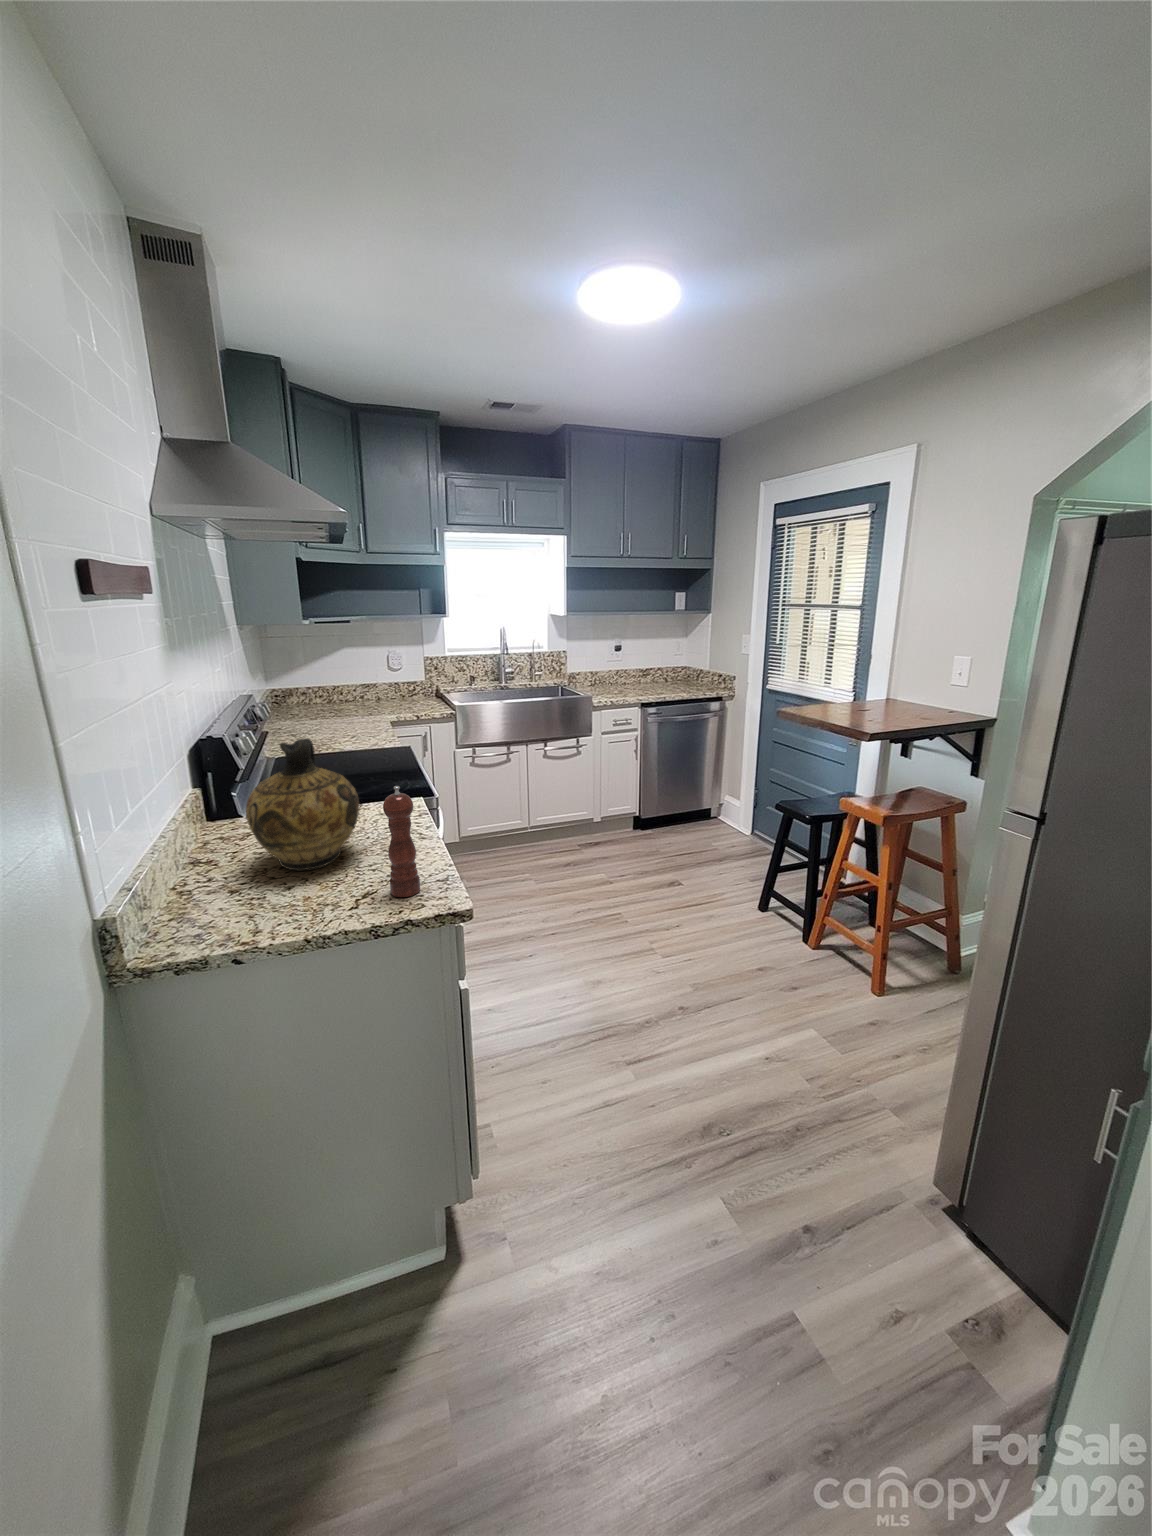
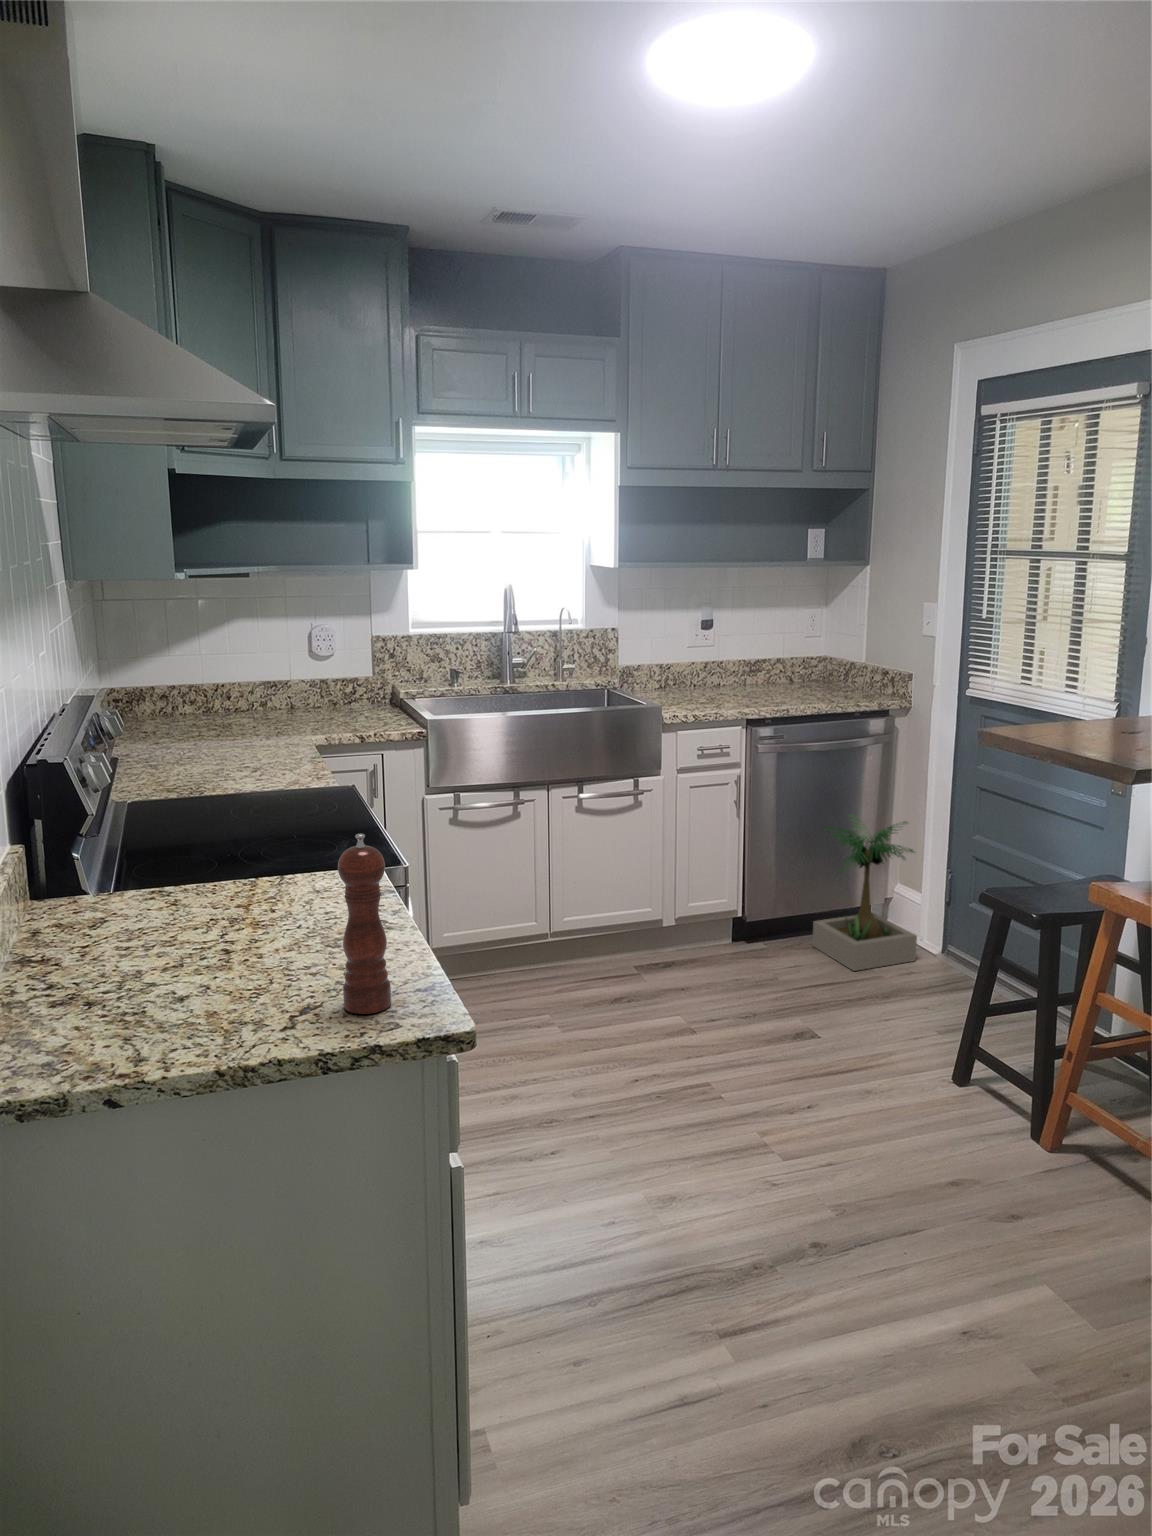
ceramic jug: present [246,738,359,871] -> none [115,760,291,972]
potted plant: none [678,756,744,846] -> present [812,814,917,971]

